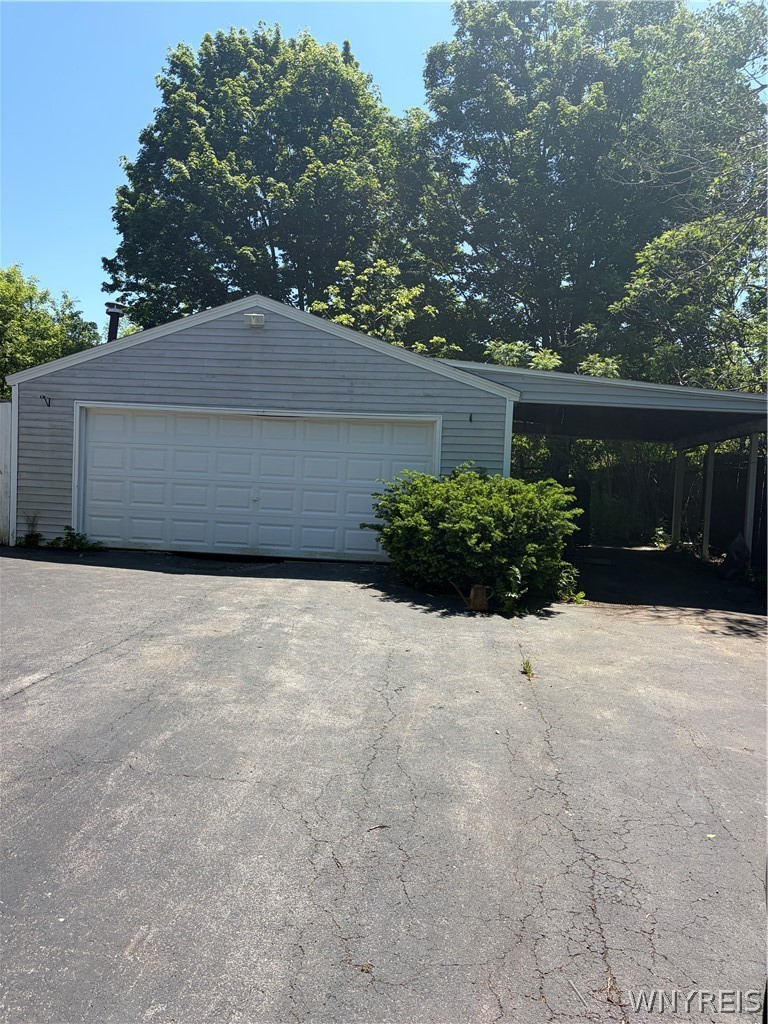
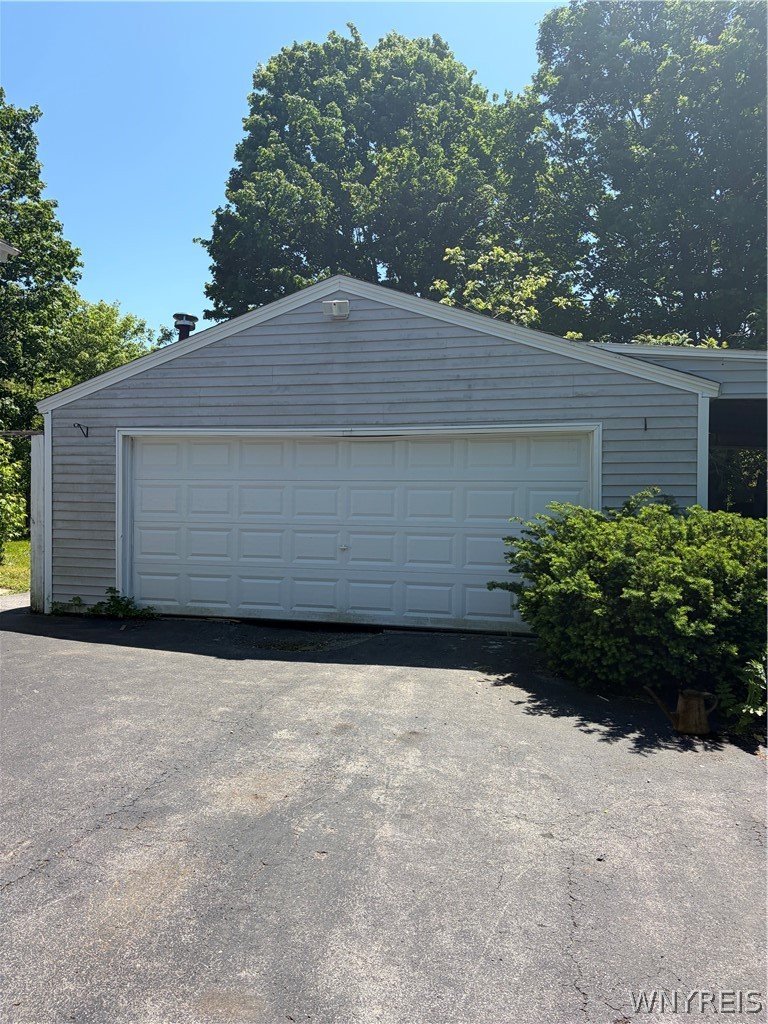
potted plant: present [24,515,40,548] -> none [52,565,81,617]

